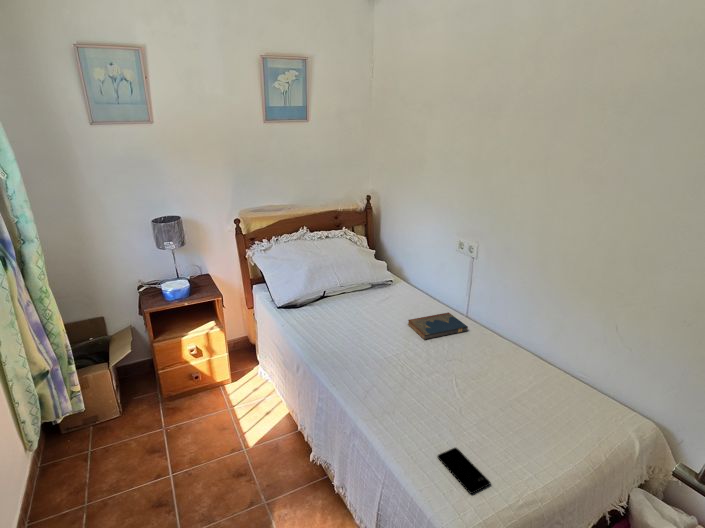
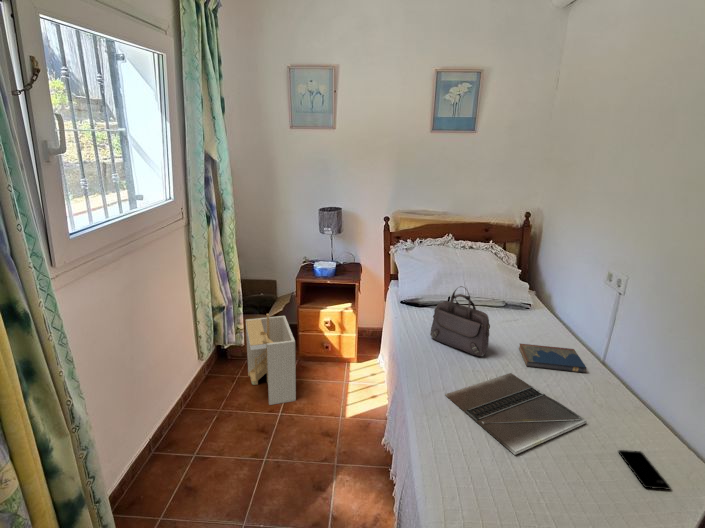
handbag: none [328,280,389,343] -> present [430,286,490,356]
laptop: none [379,351,497,430] -> present [445,373,586,455]
storage bin: none [86,357,182,471] -> present [246,314,296,405]
smartphone: present [438,448,490,494] -> present [619,450,670,489]

